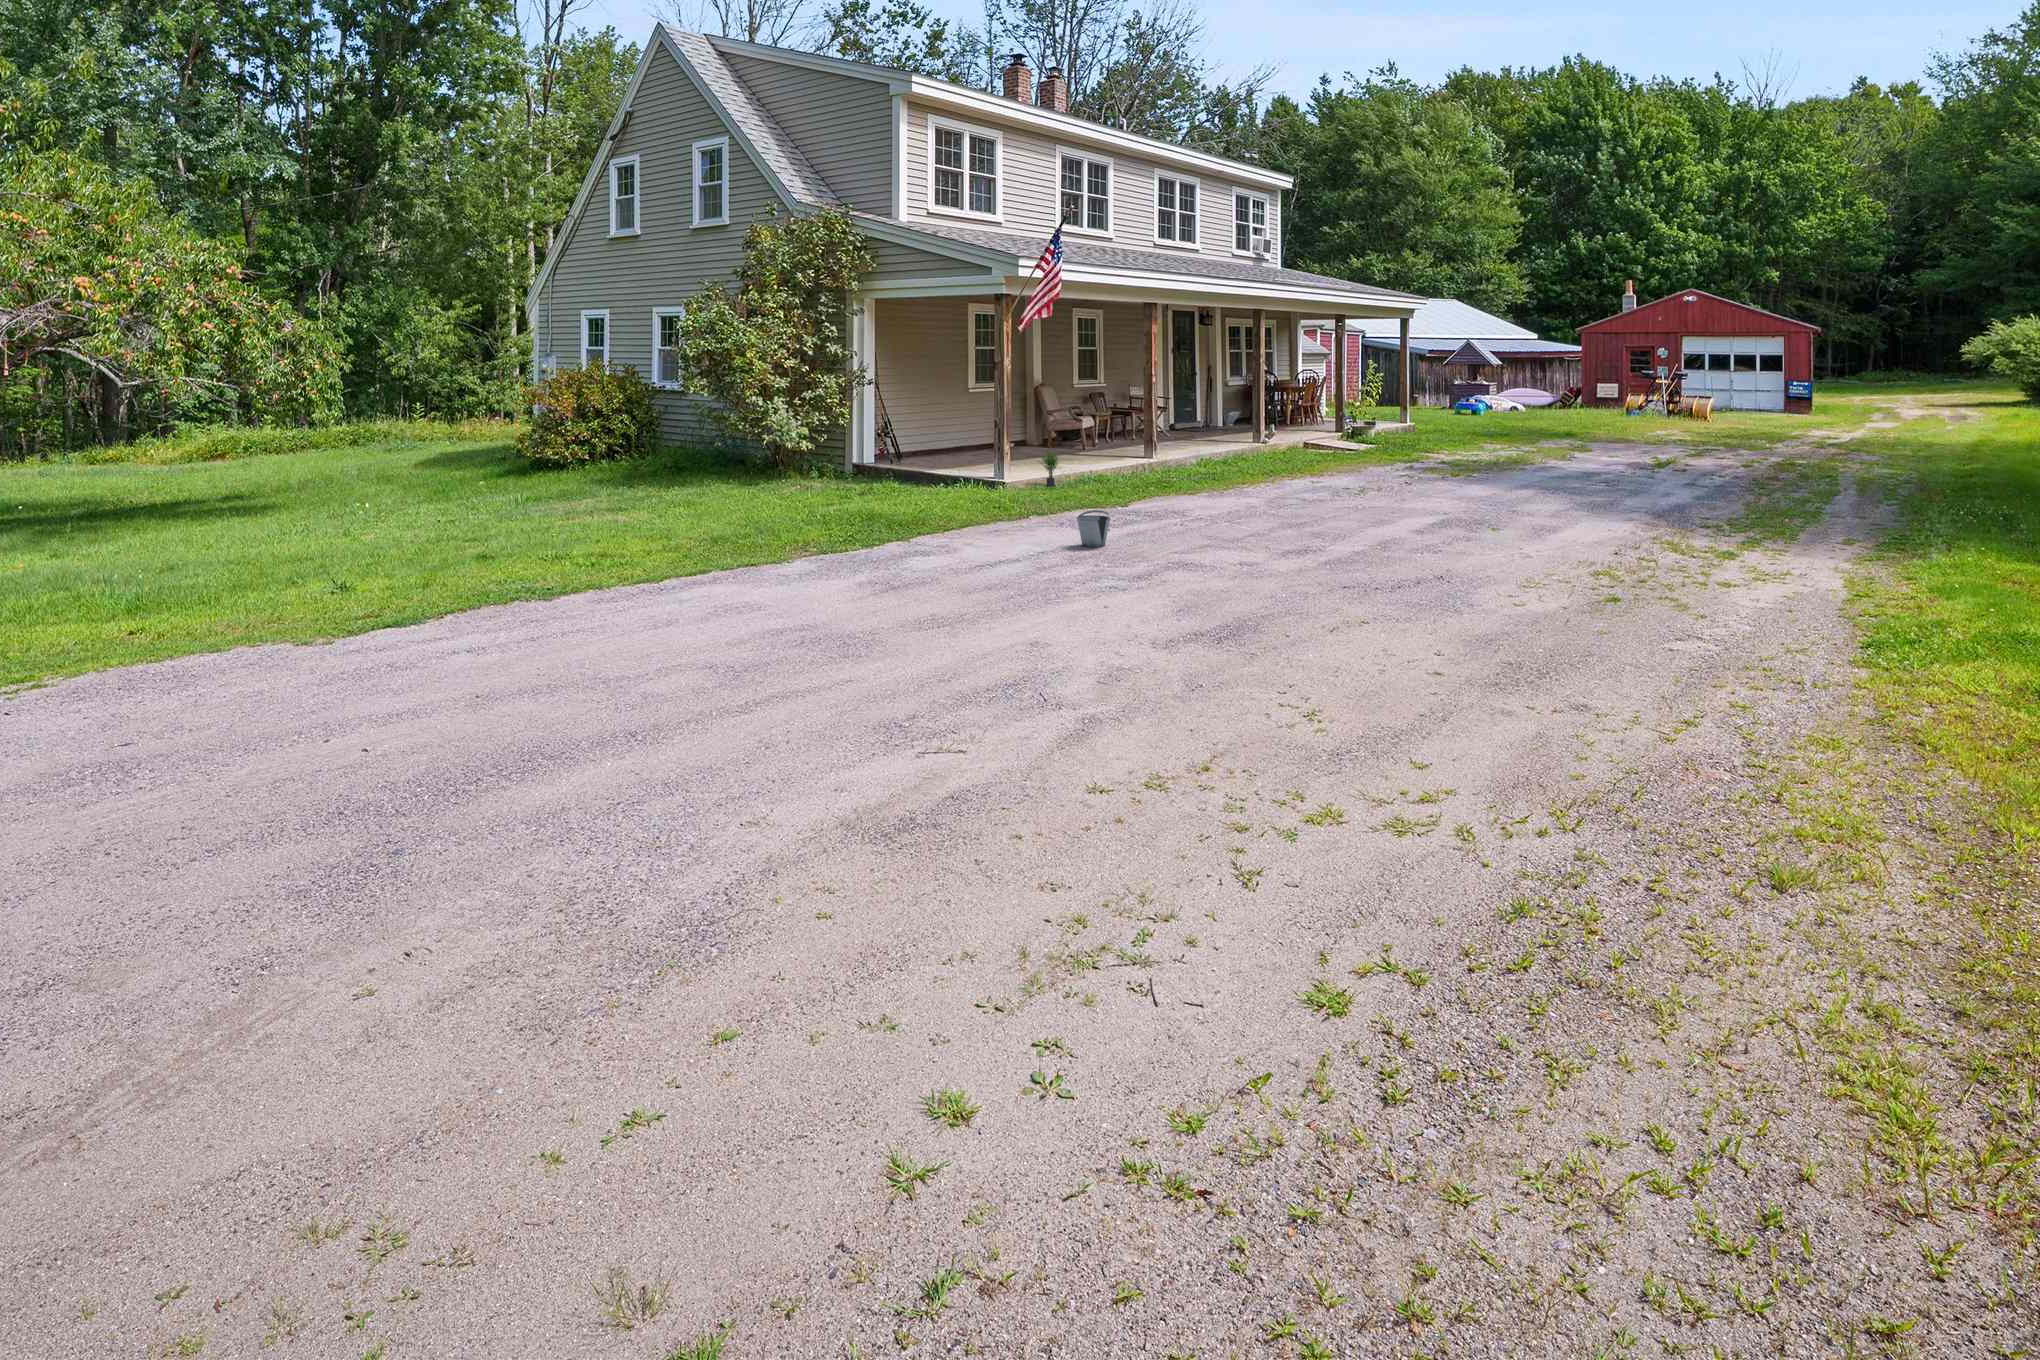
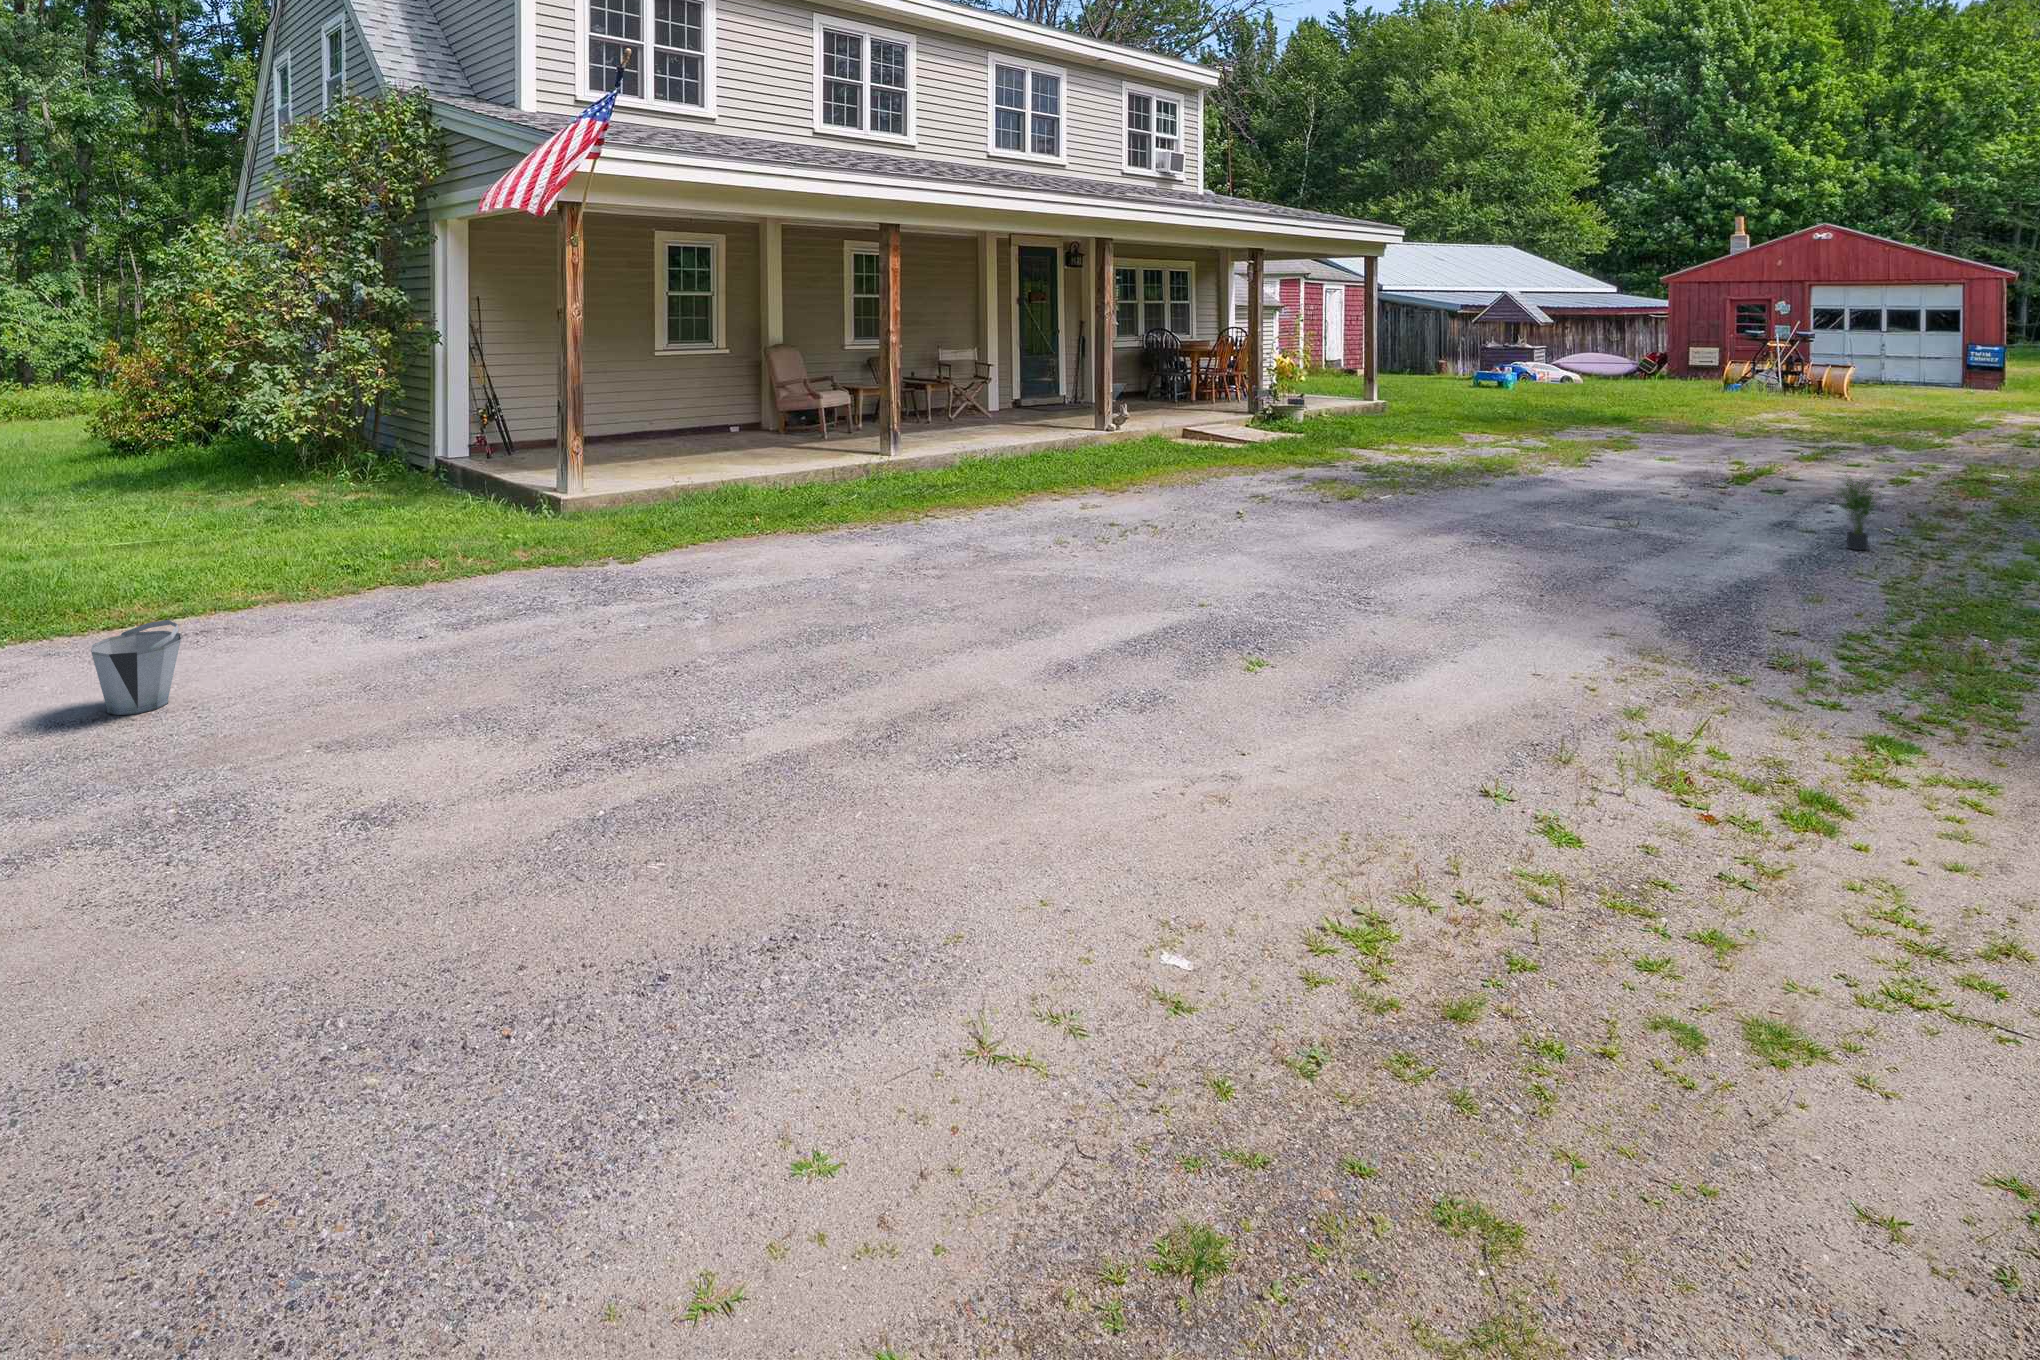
potted plant: present [1041,452,1058,486] -> present [1836,477,1881,550]

